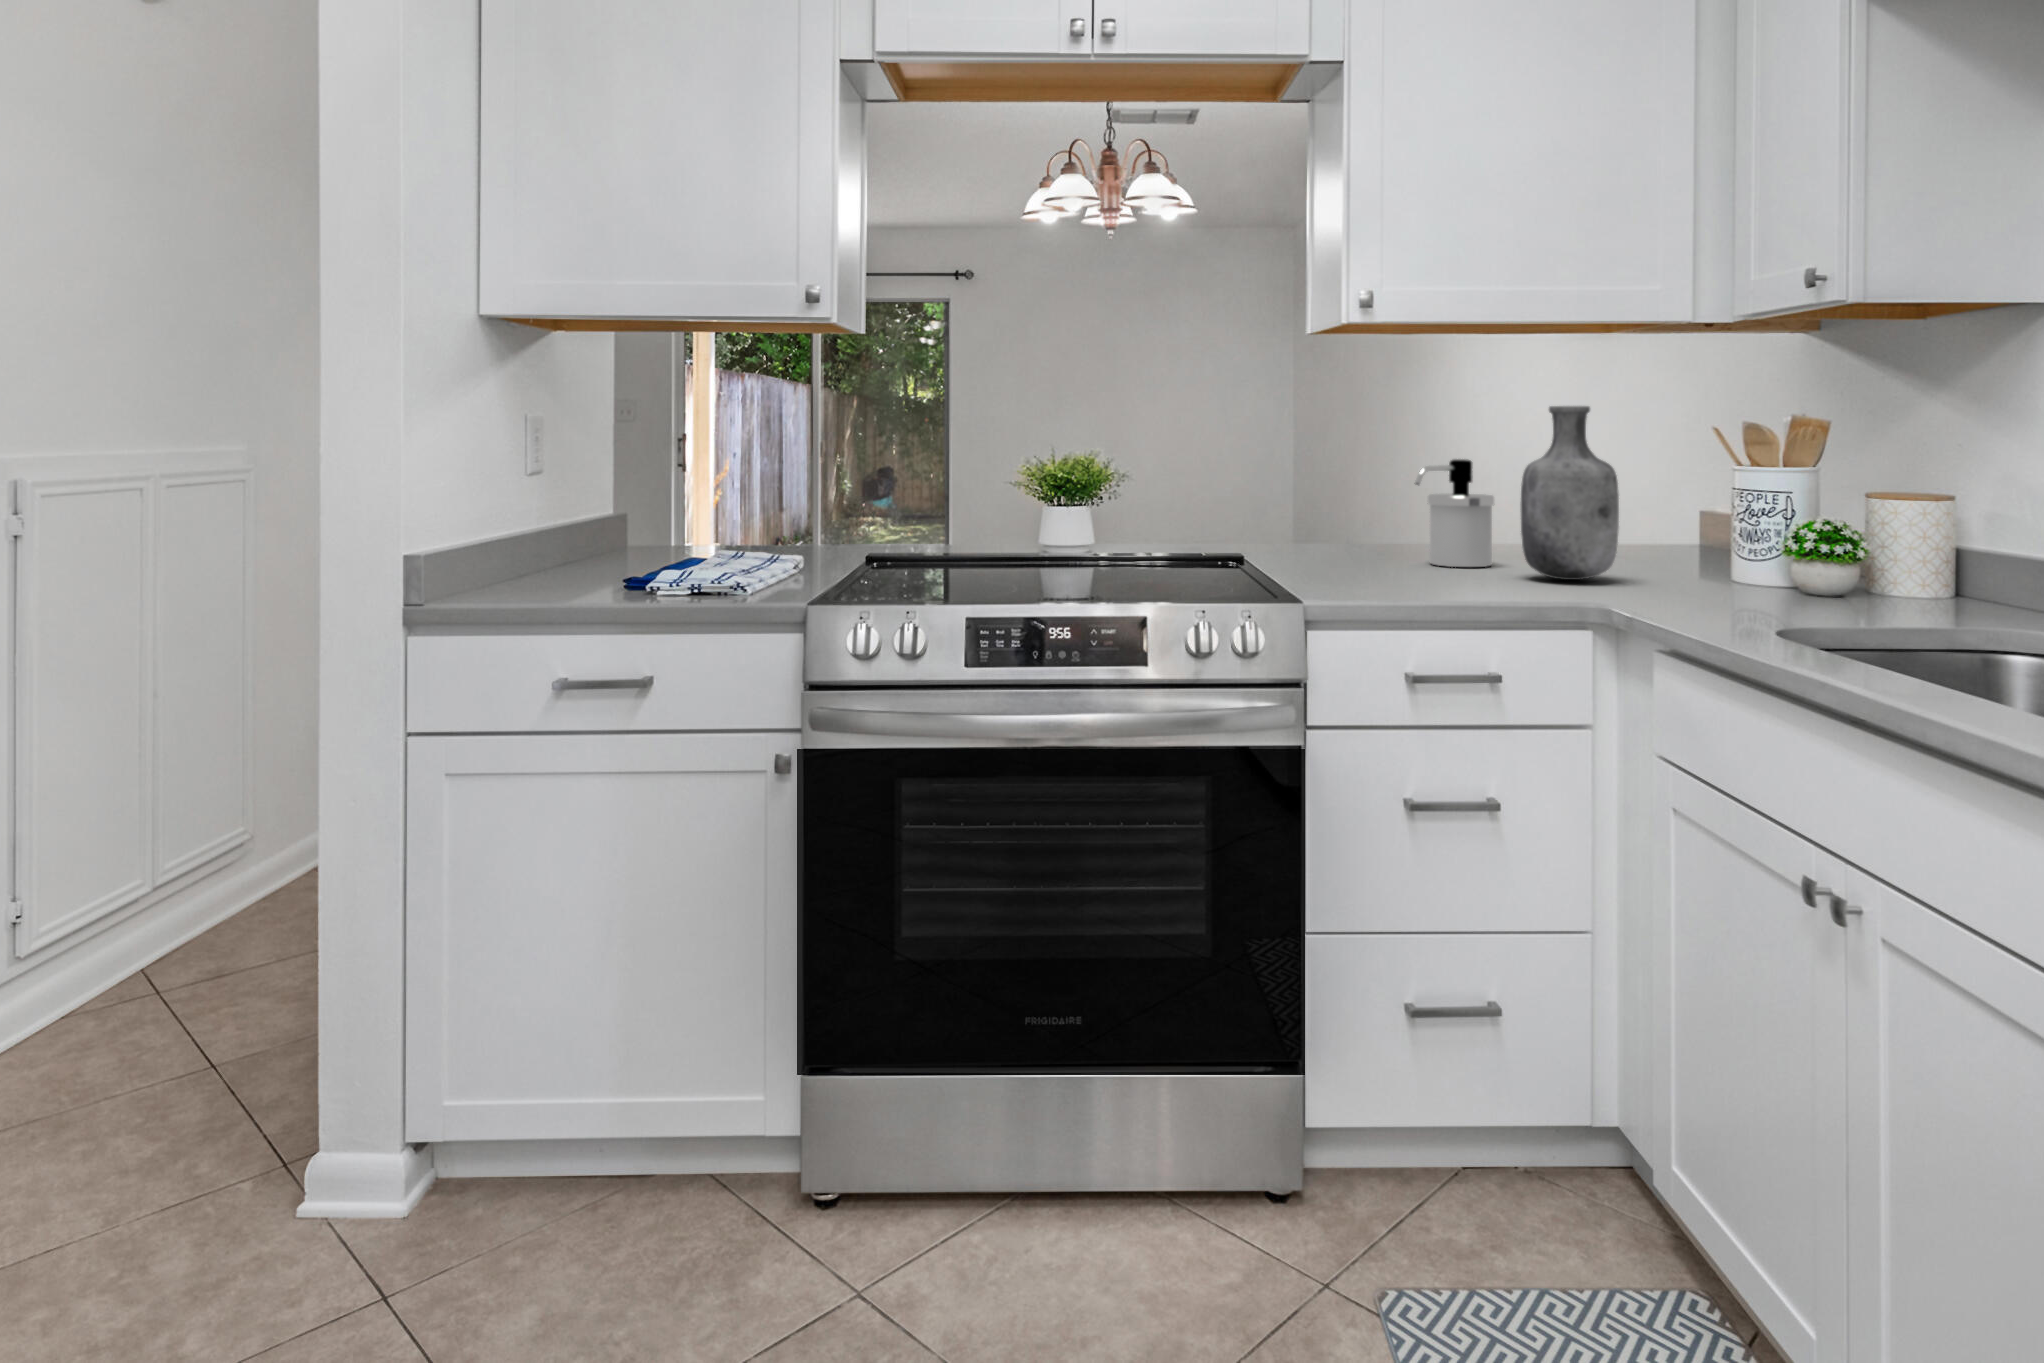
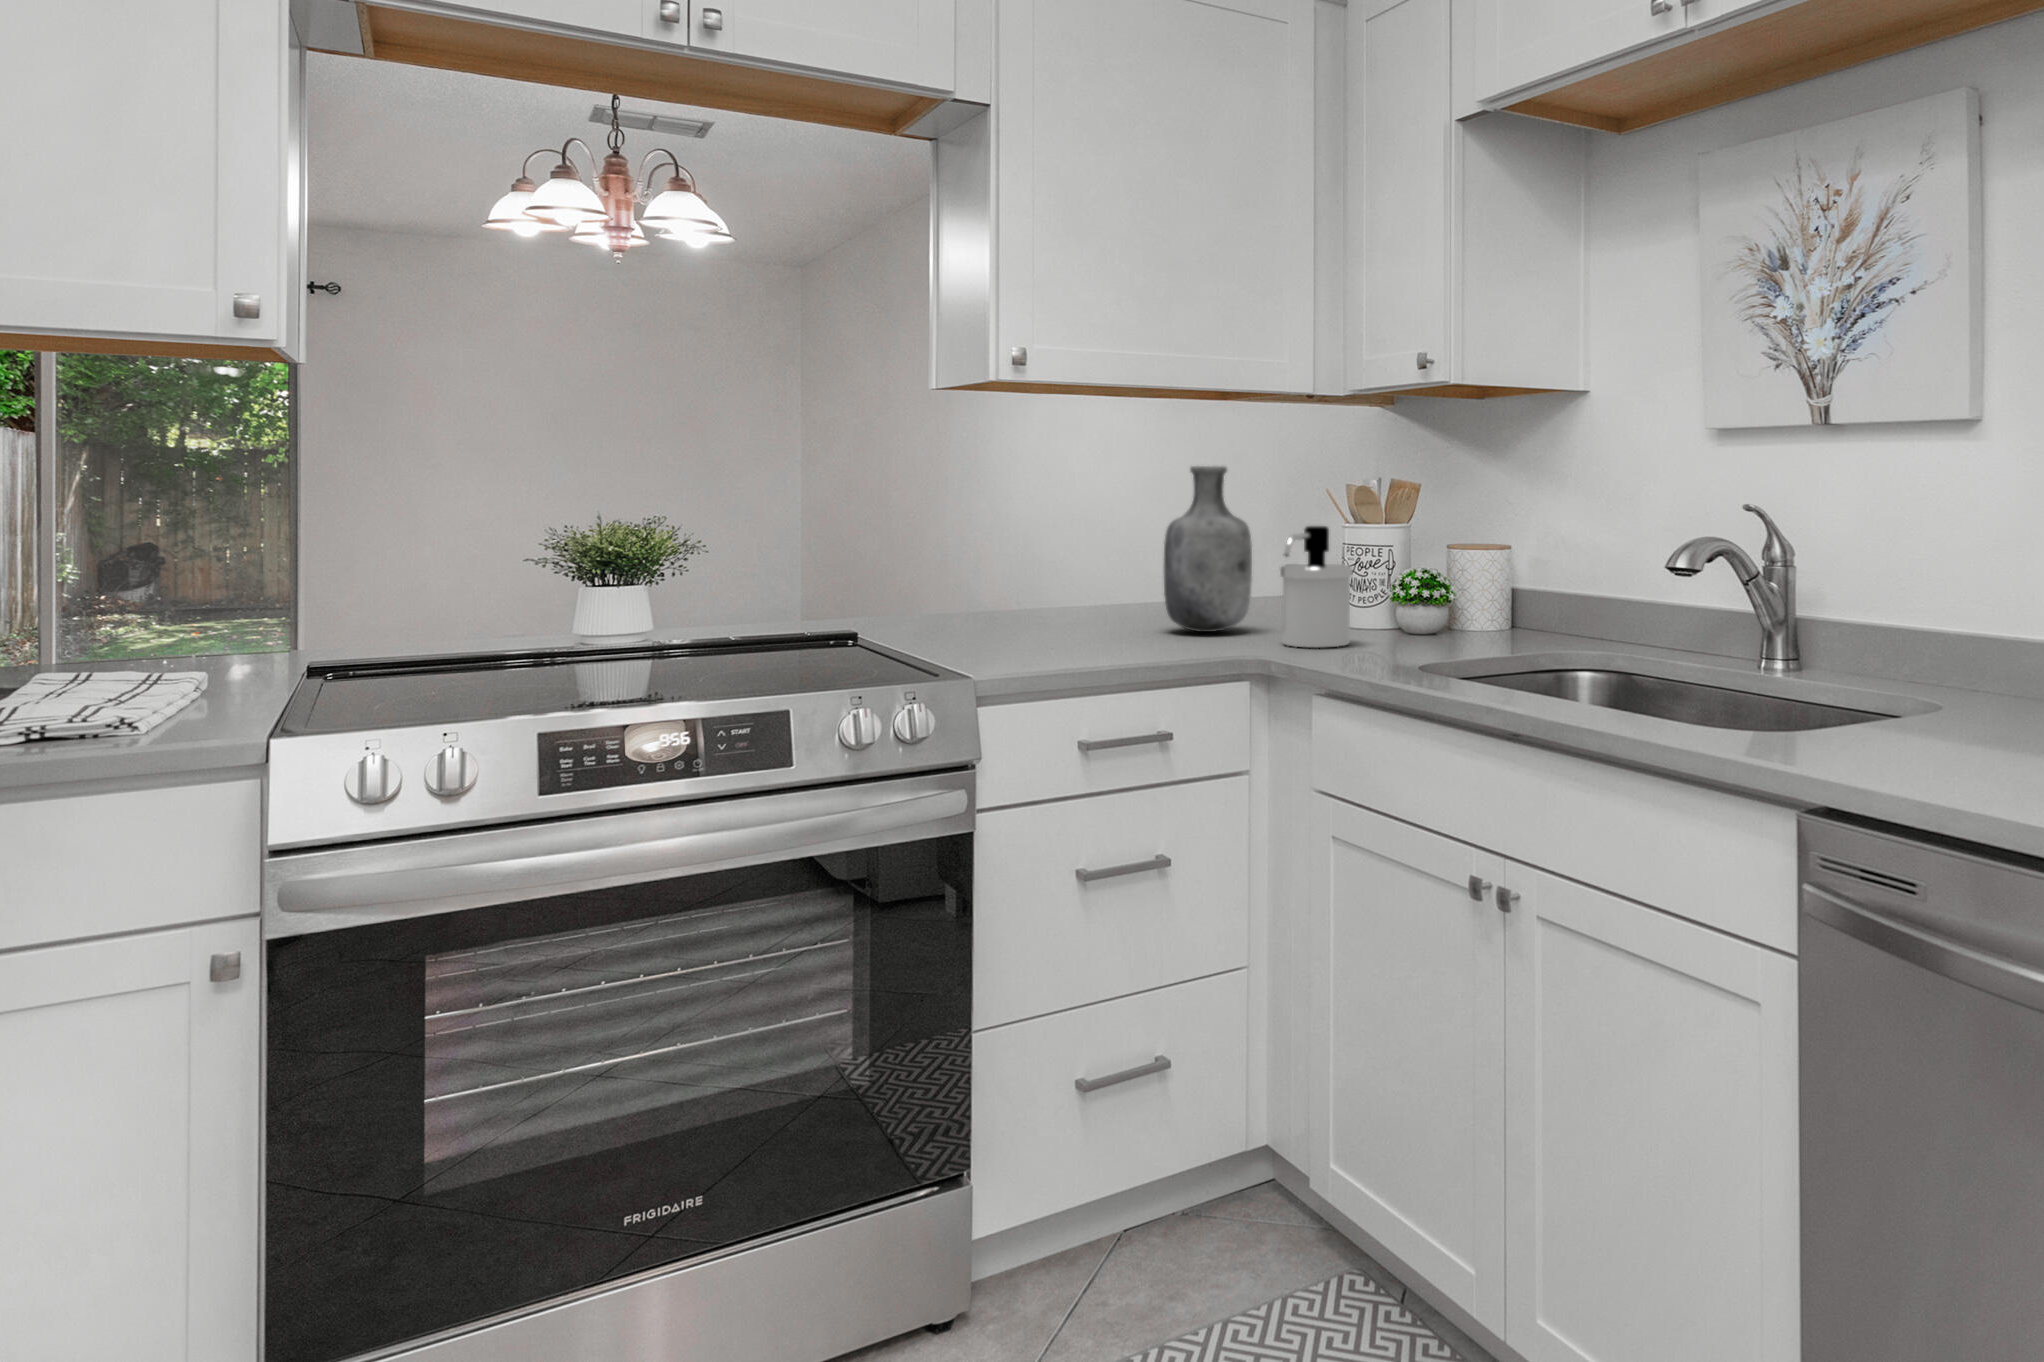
soap dispenser: present [1415,459,1494,567] -> present [1280,526,1353,648]

